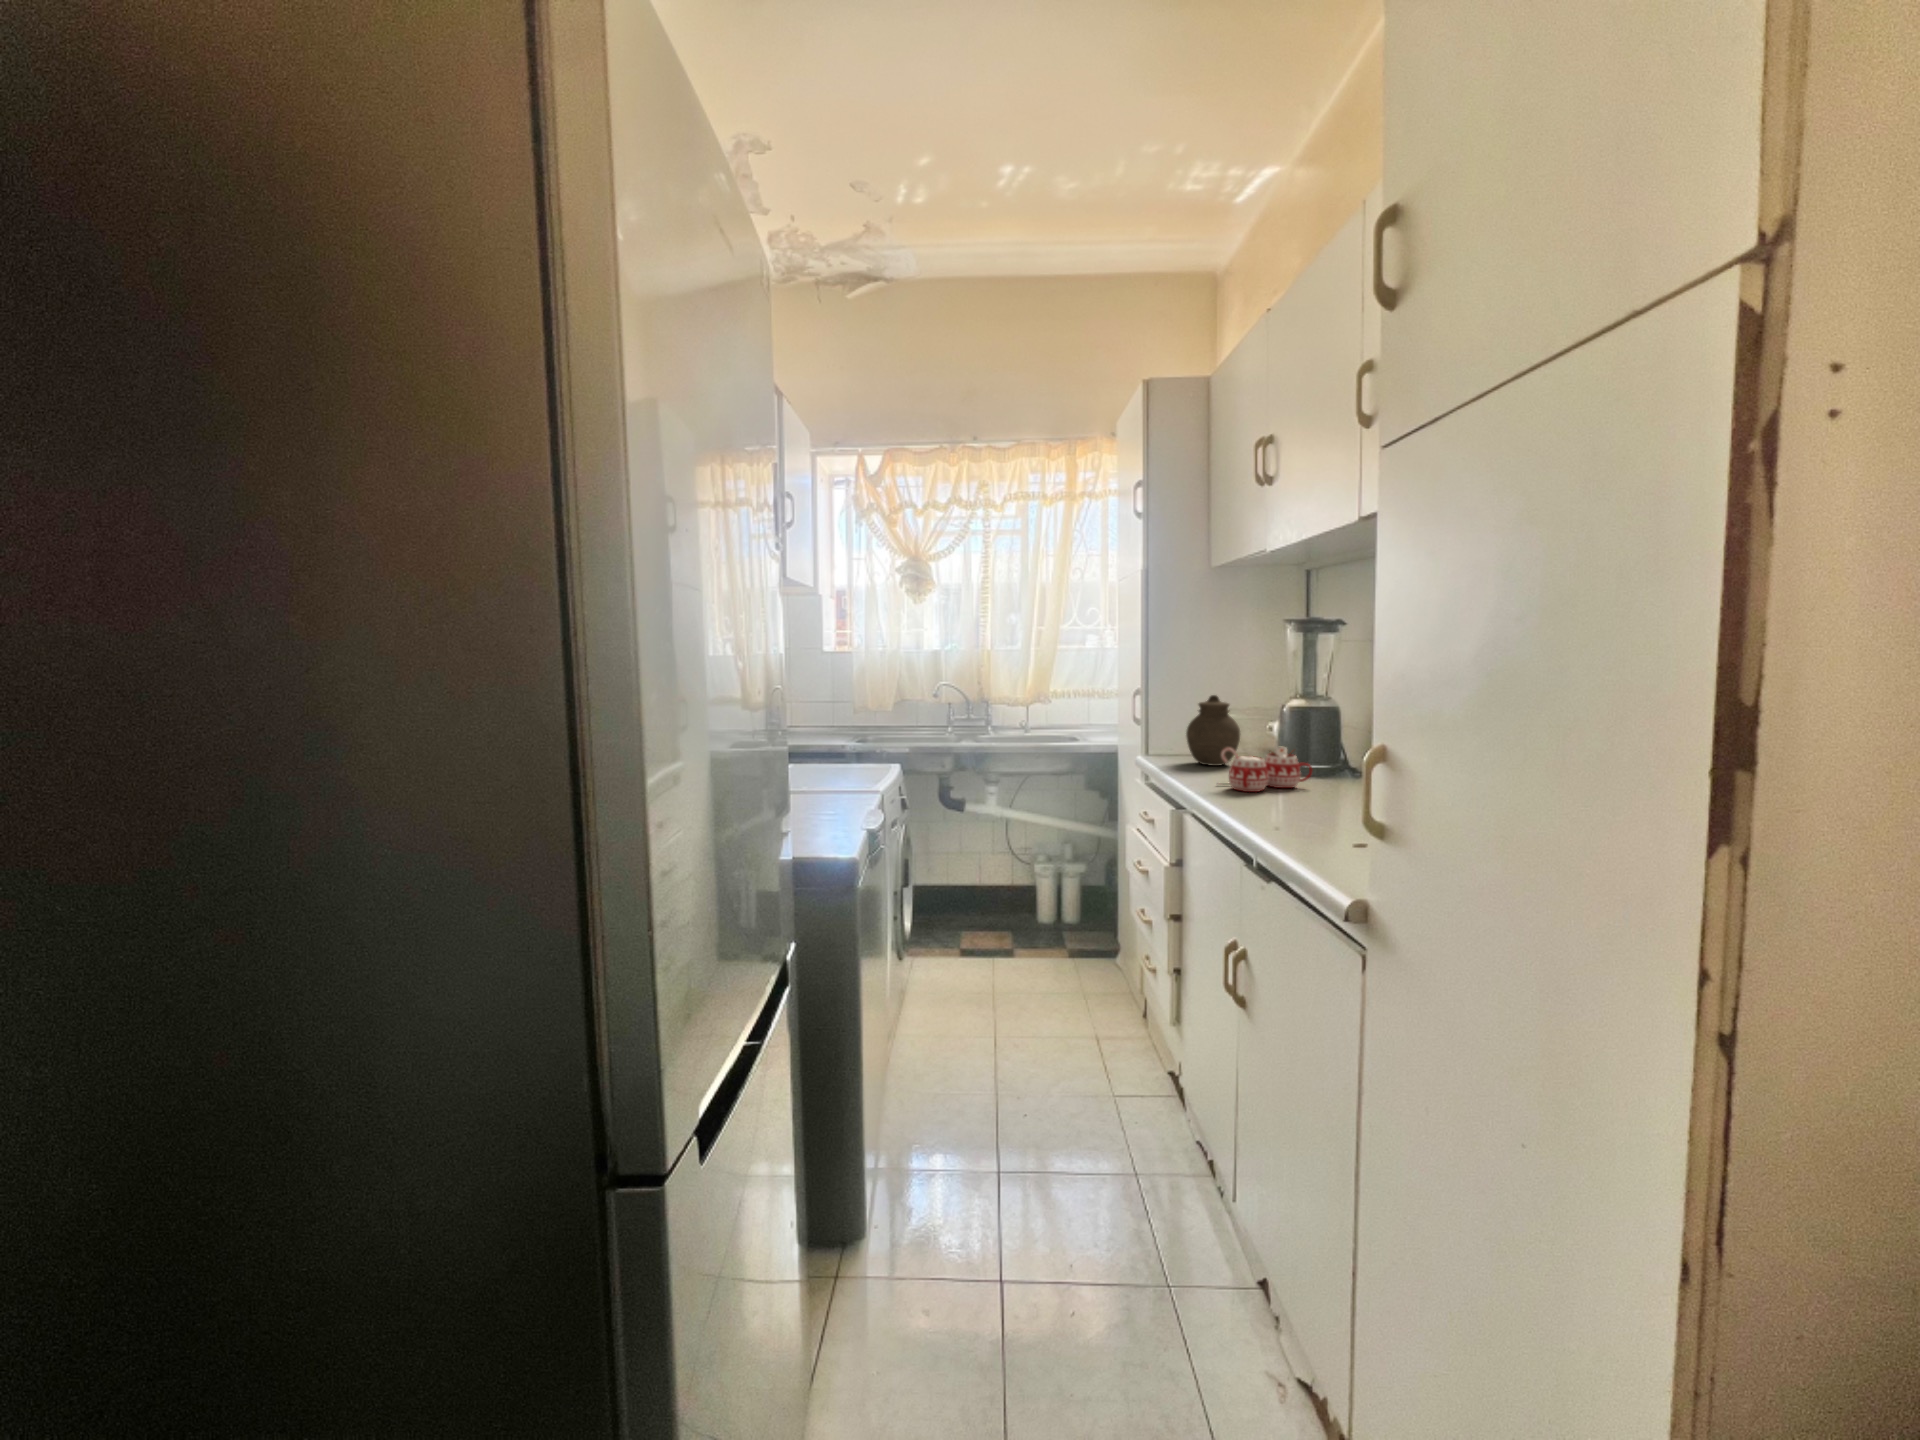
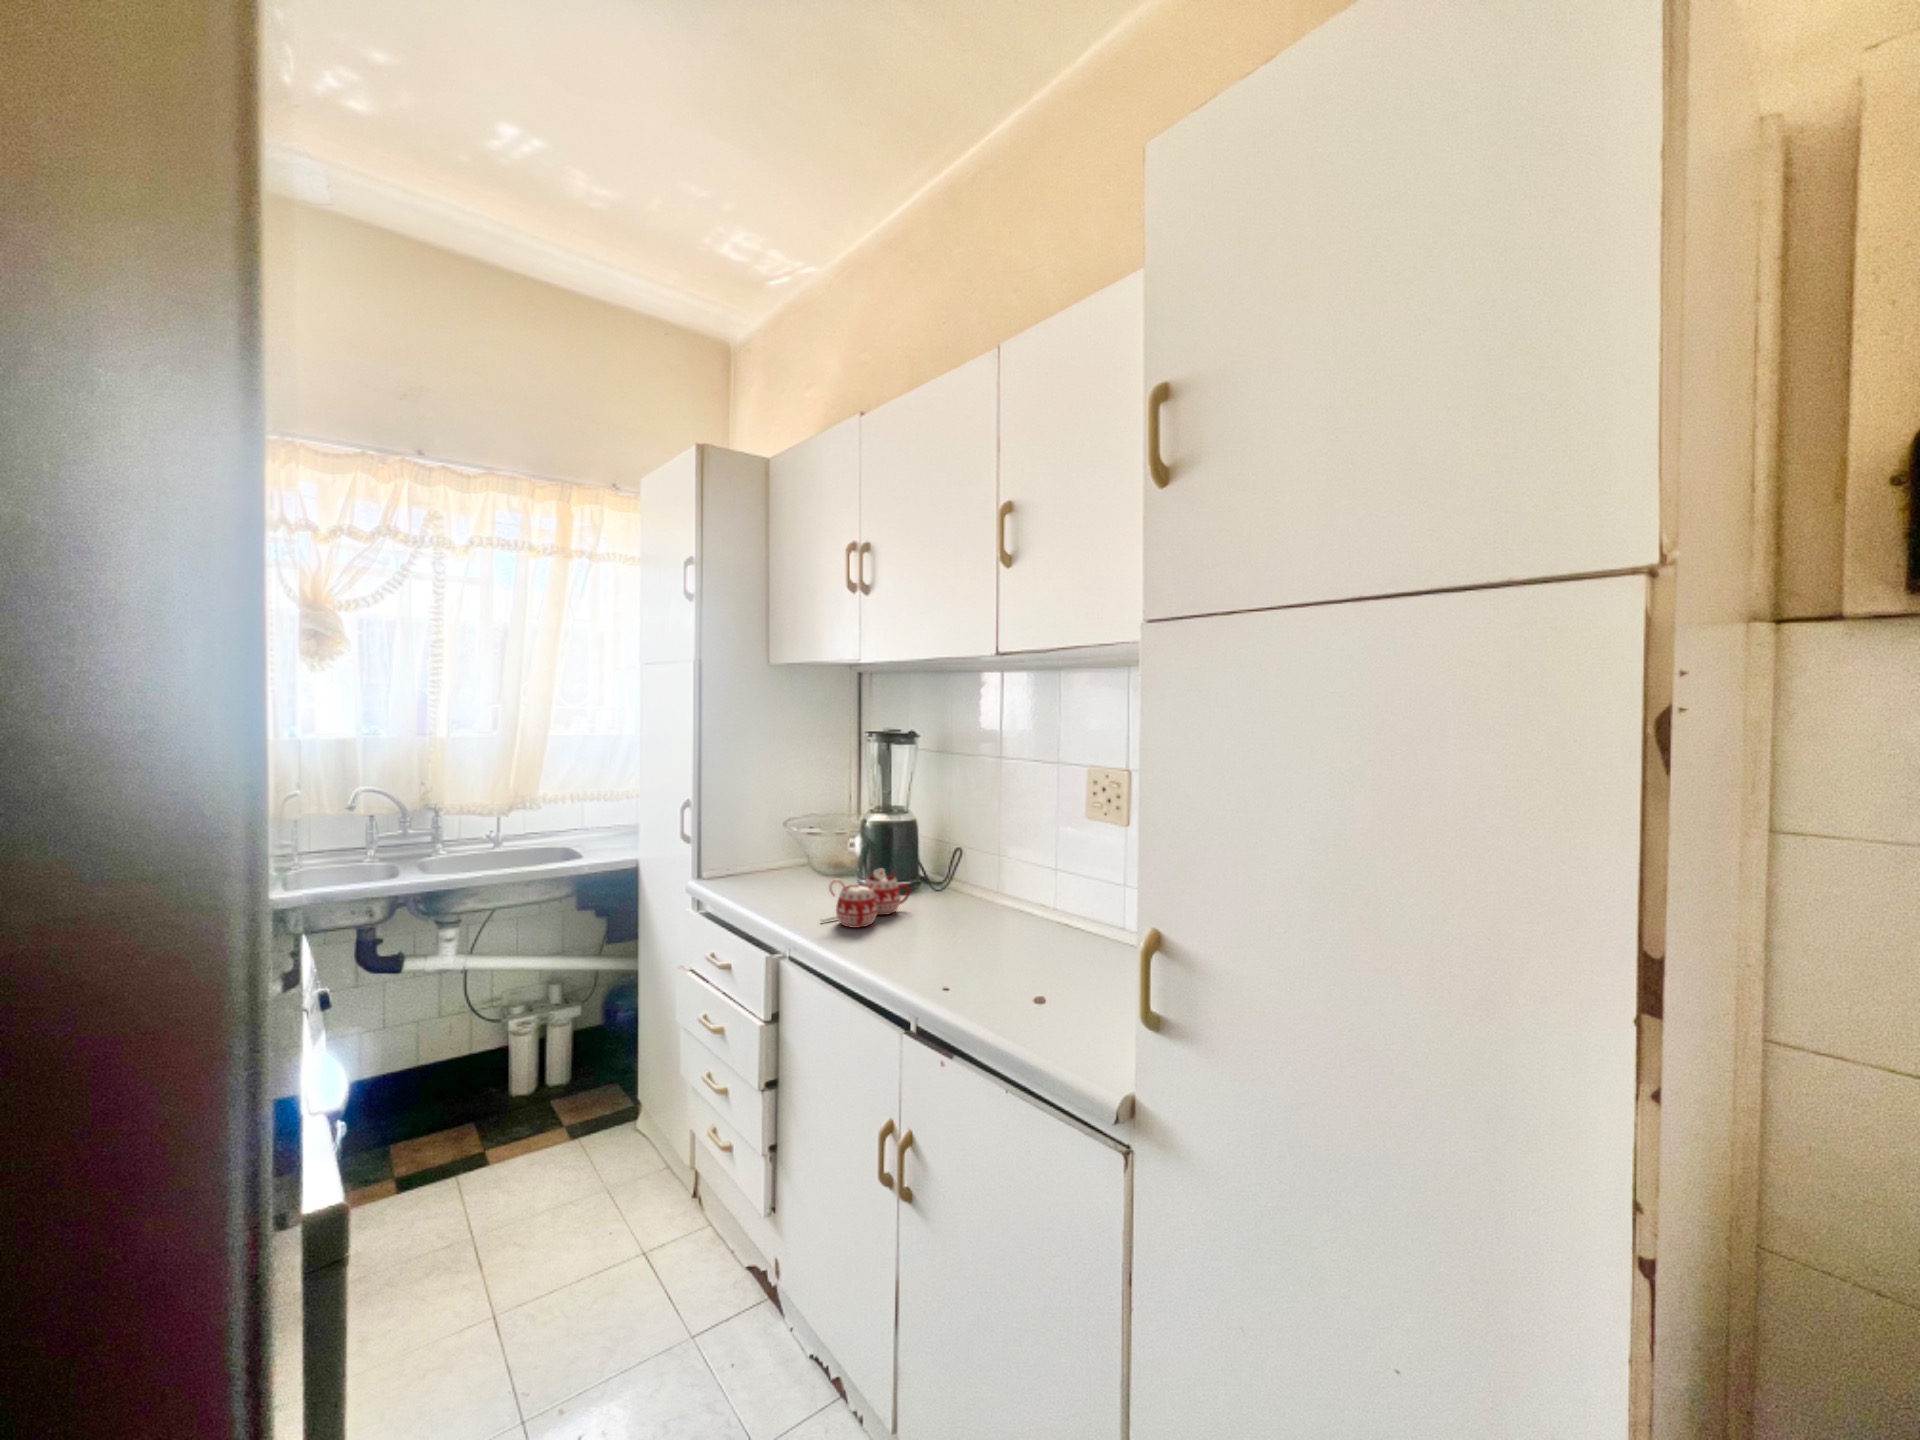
jar: present [1186,695,1240,766] -> none [756,808,814,888]

